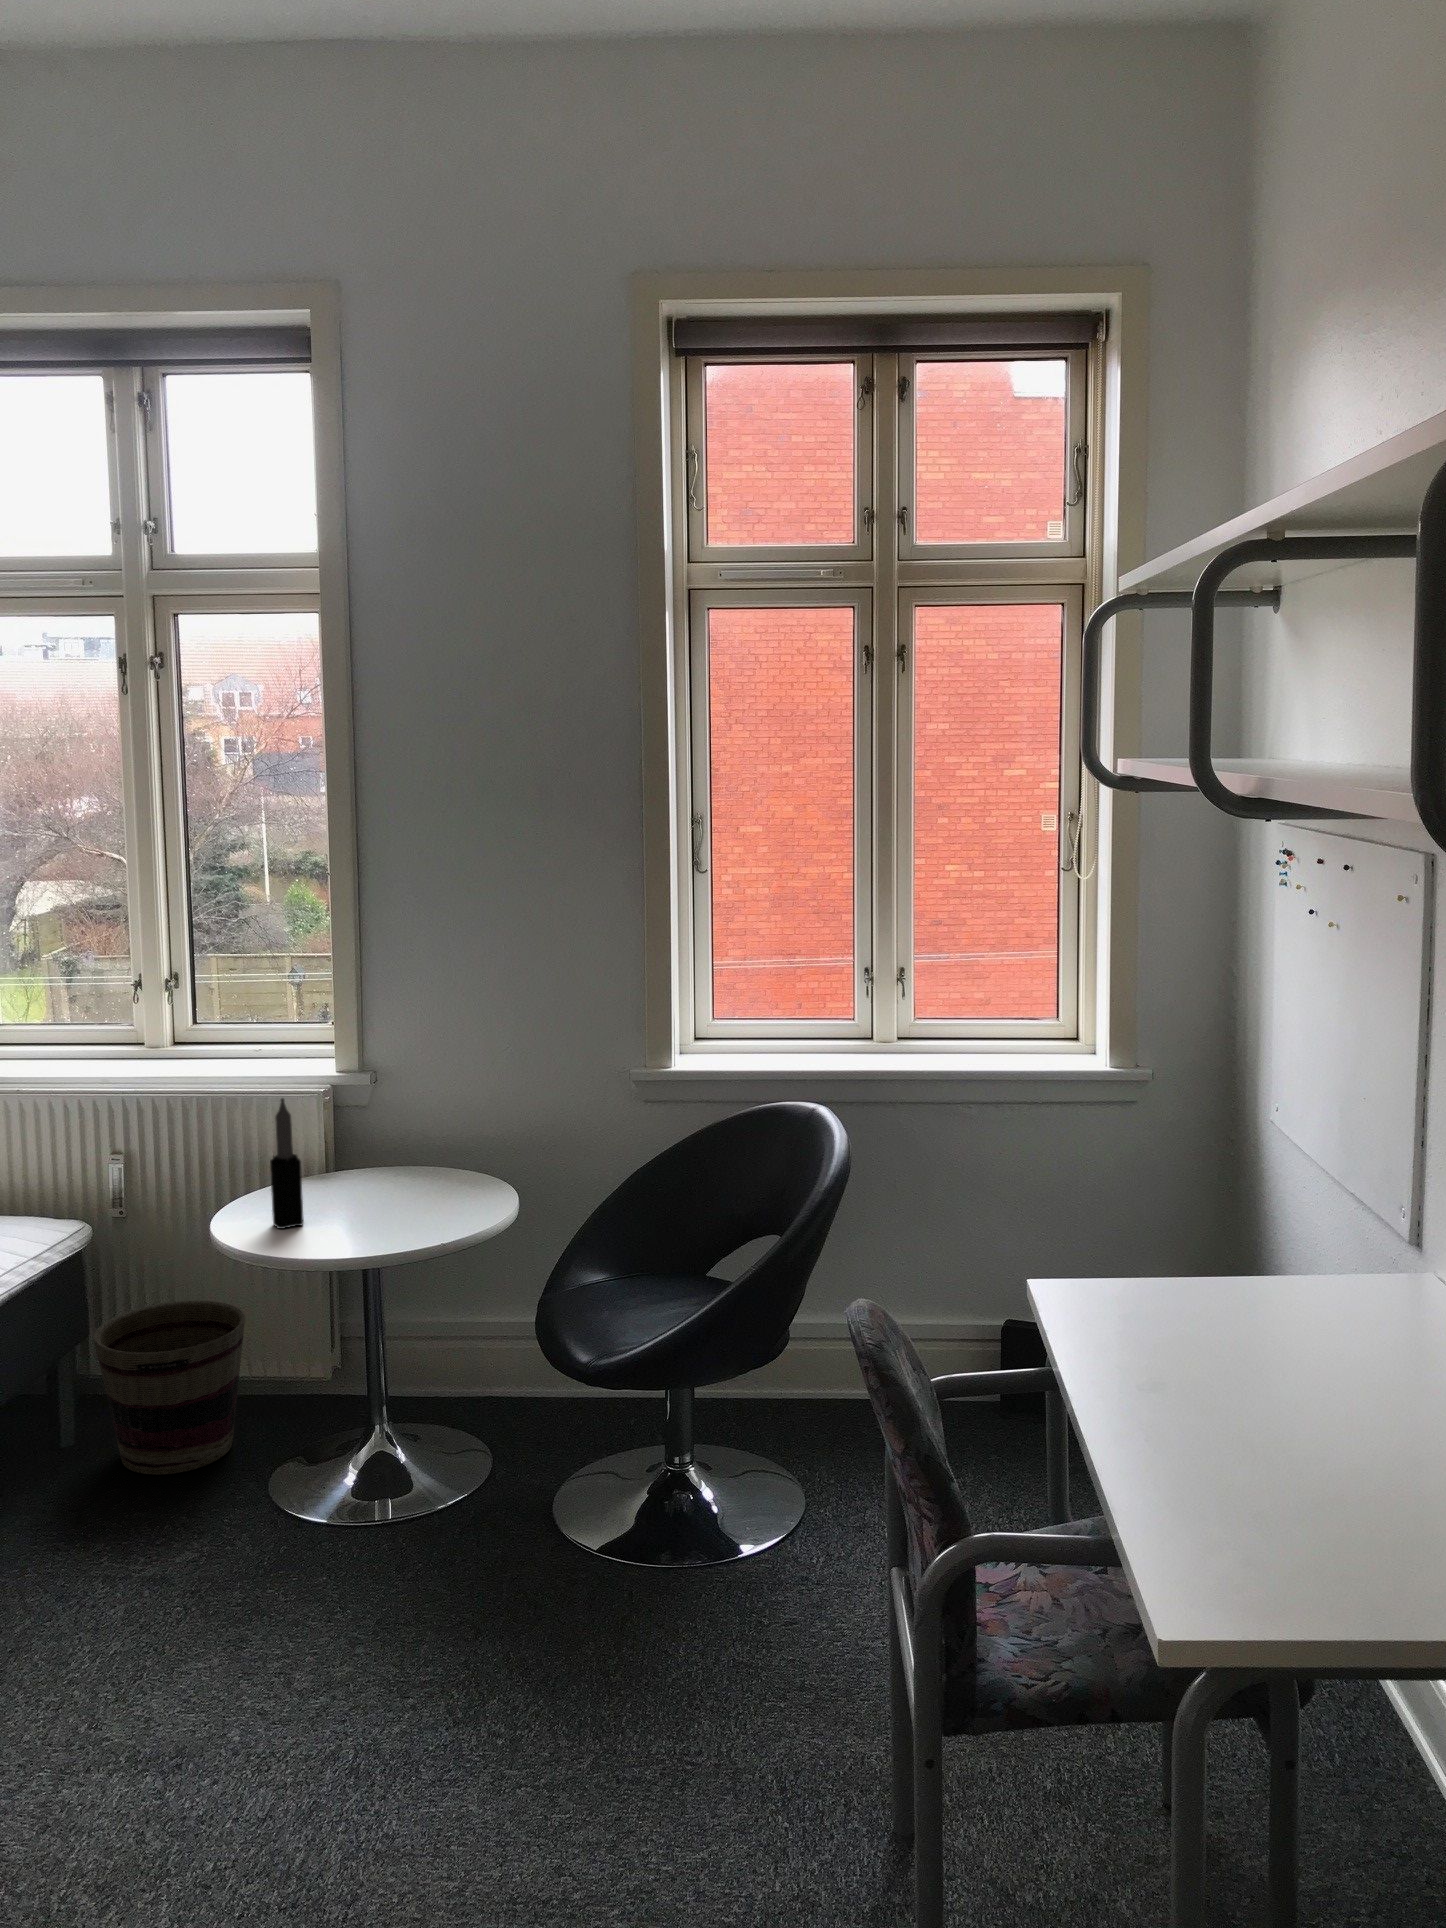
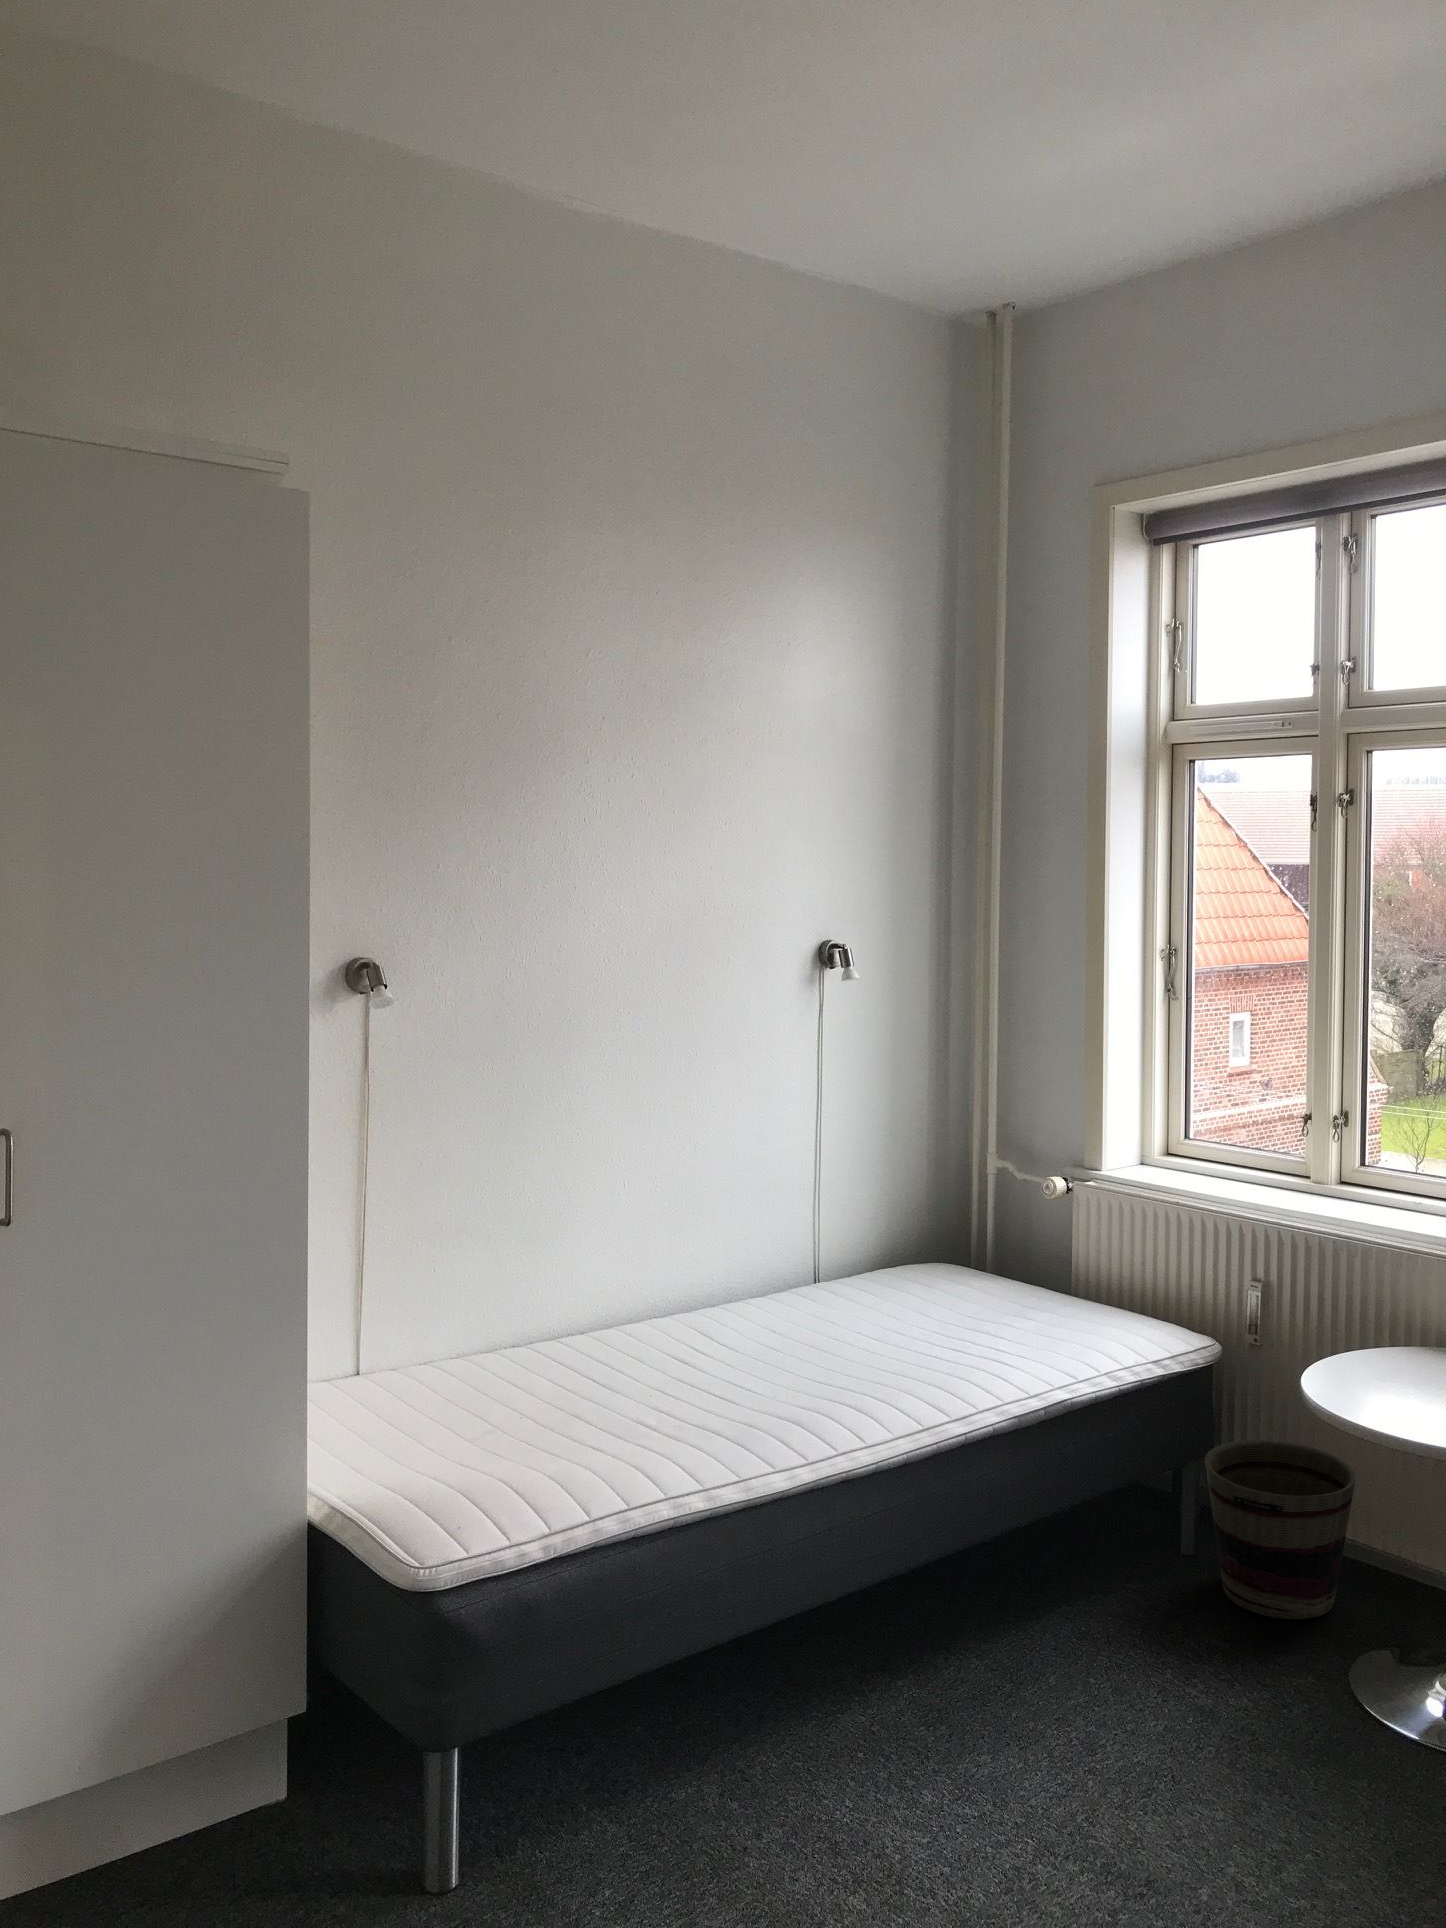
candle: present [270,1098,303,1229] -> none [1360,1268,1392,1406]

